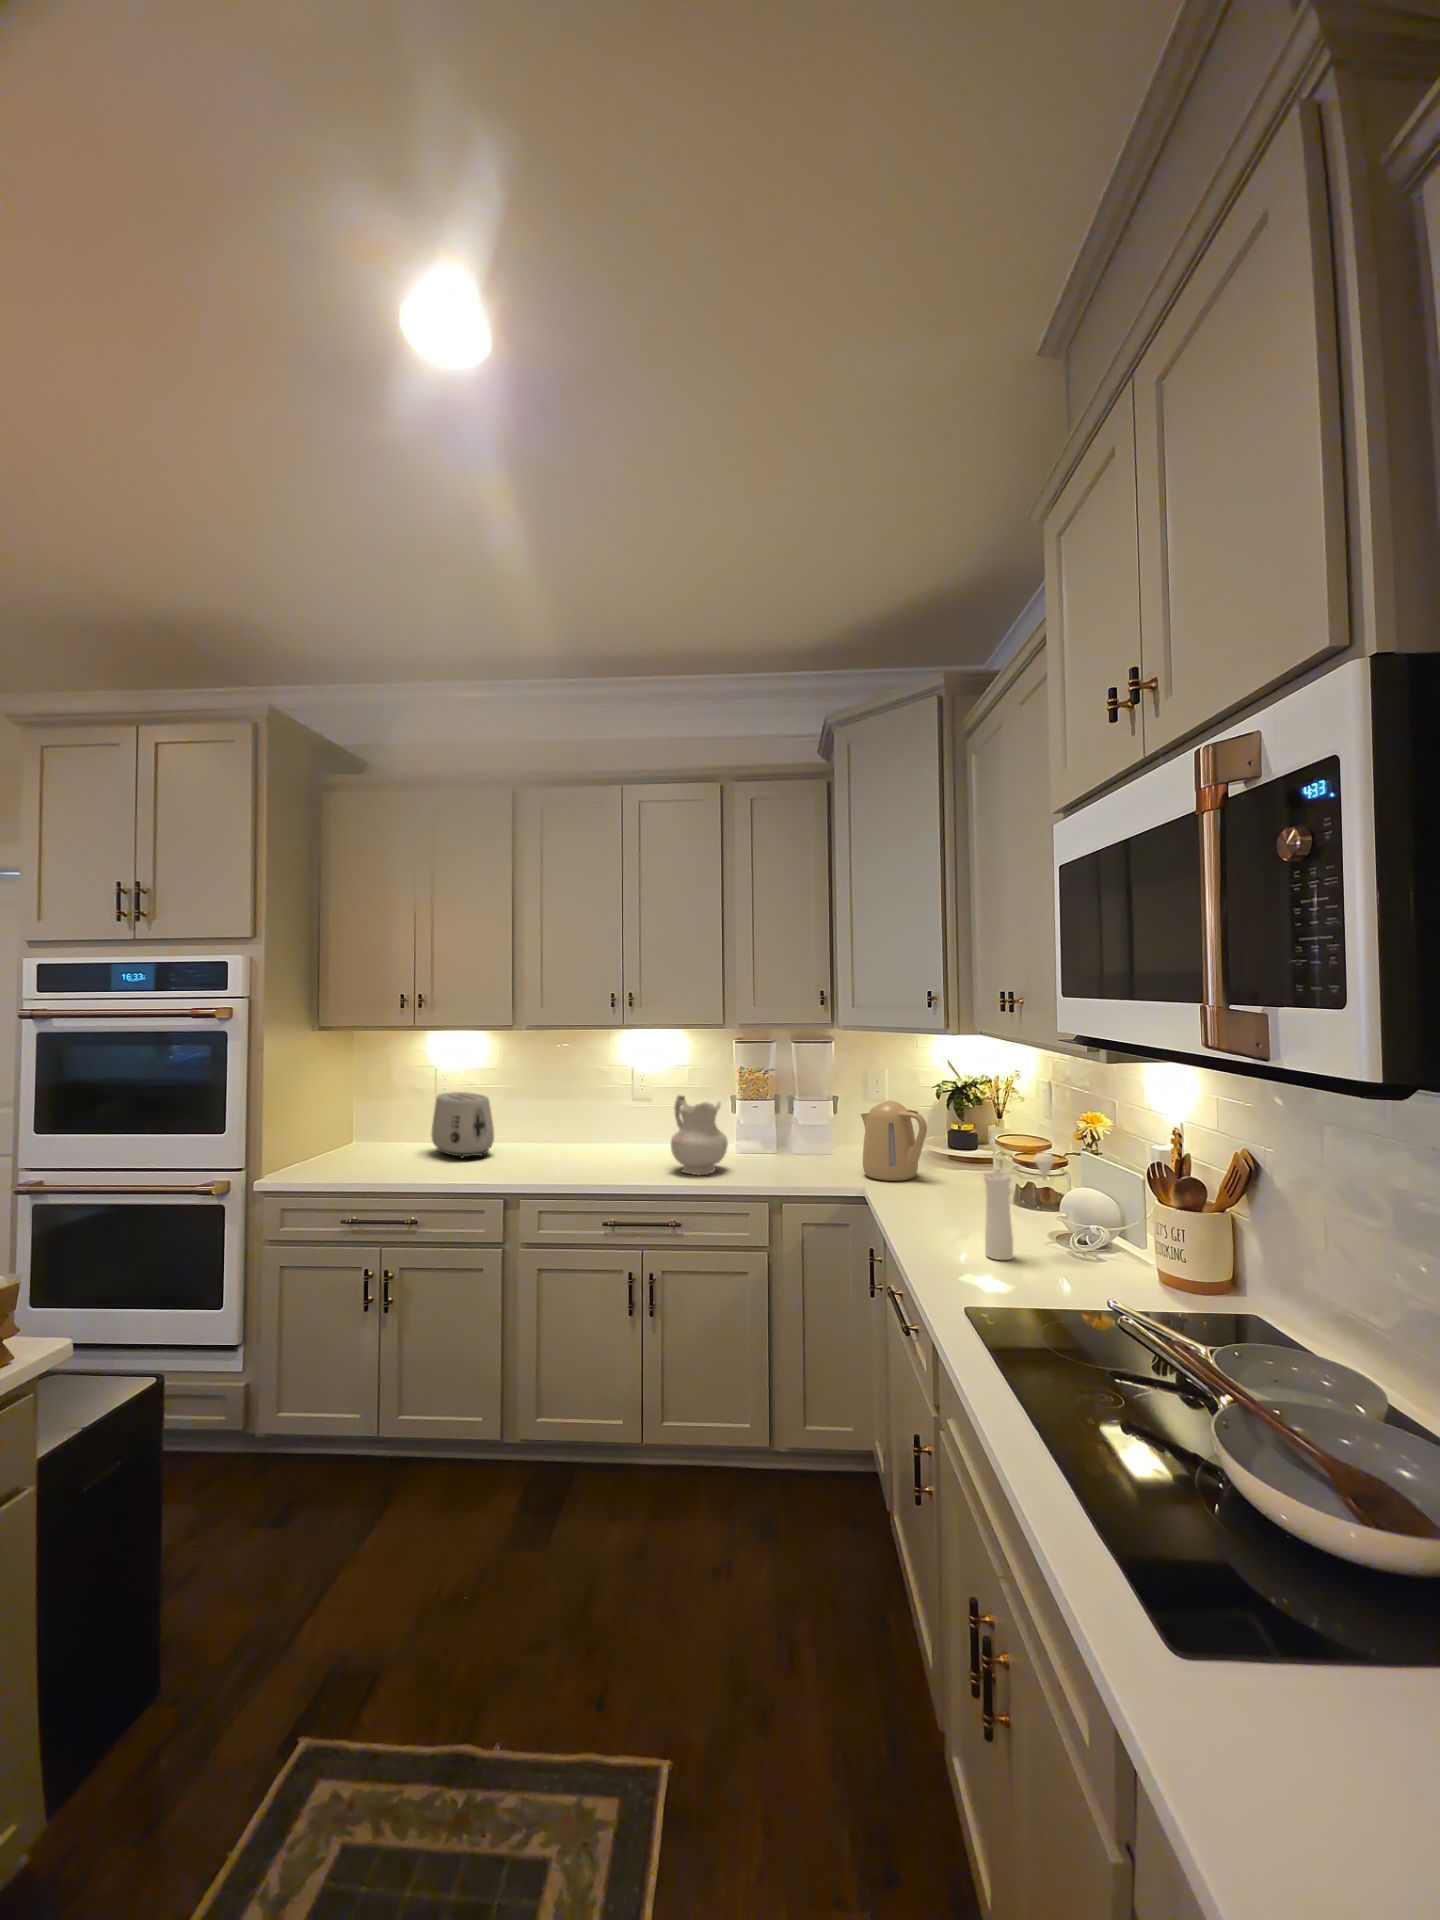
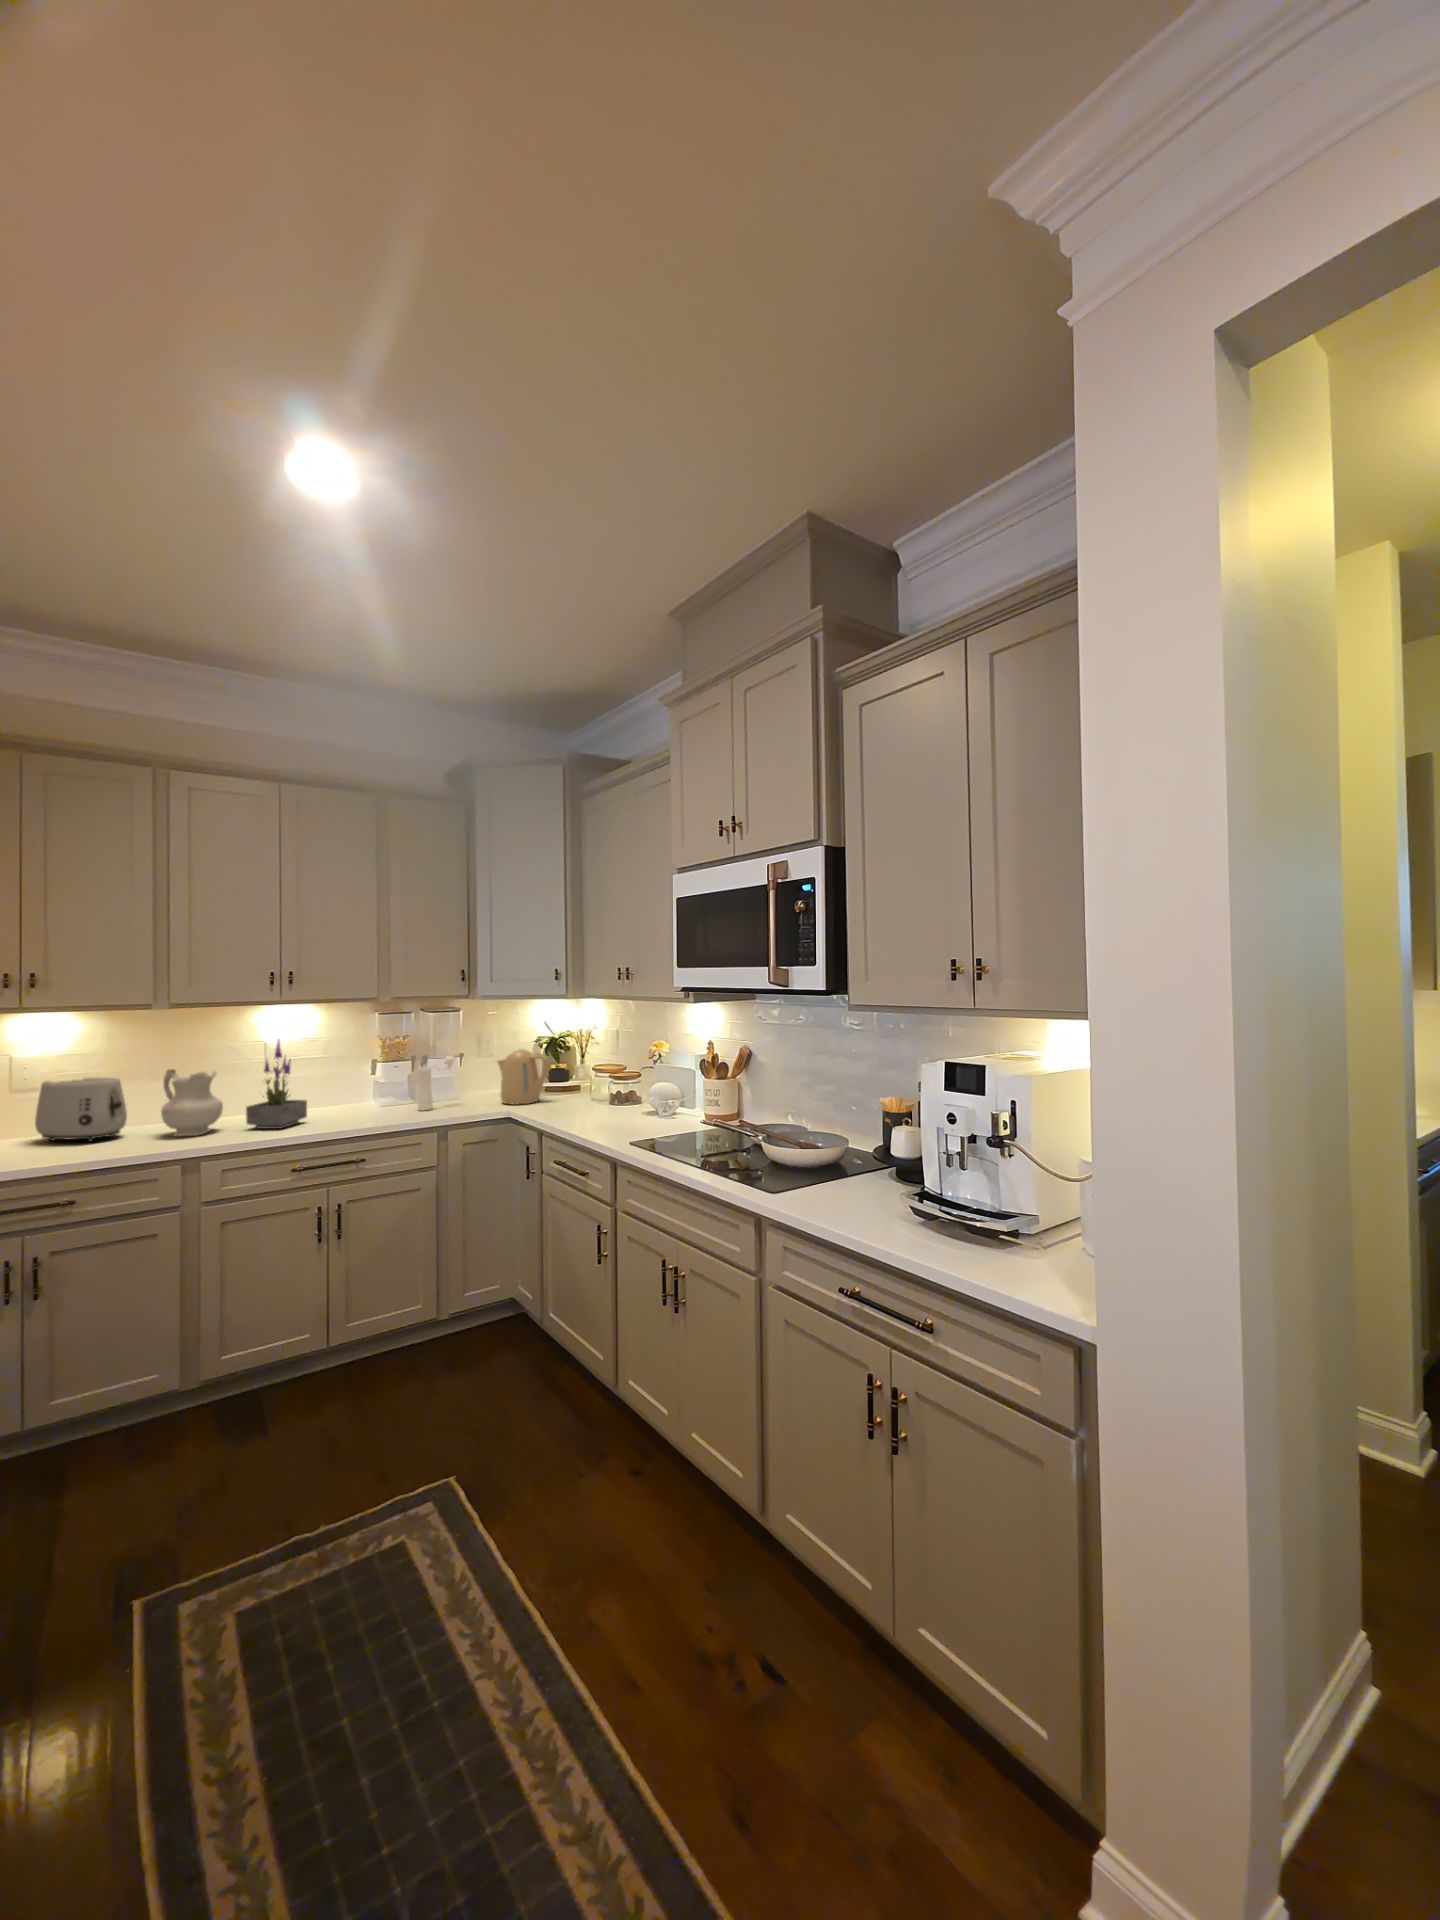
potted plant: none [580,1066,640,1172] -> present [246,1039,307,1129]
ceramic pitcher: present [671,1095,728,1175] -> present [161,1069,223,1136]
pepper mill: present [983,1153,1055,1260] -> present [418,1056,455,1111]

